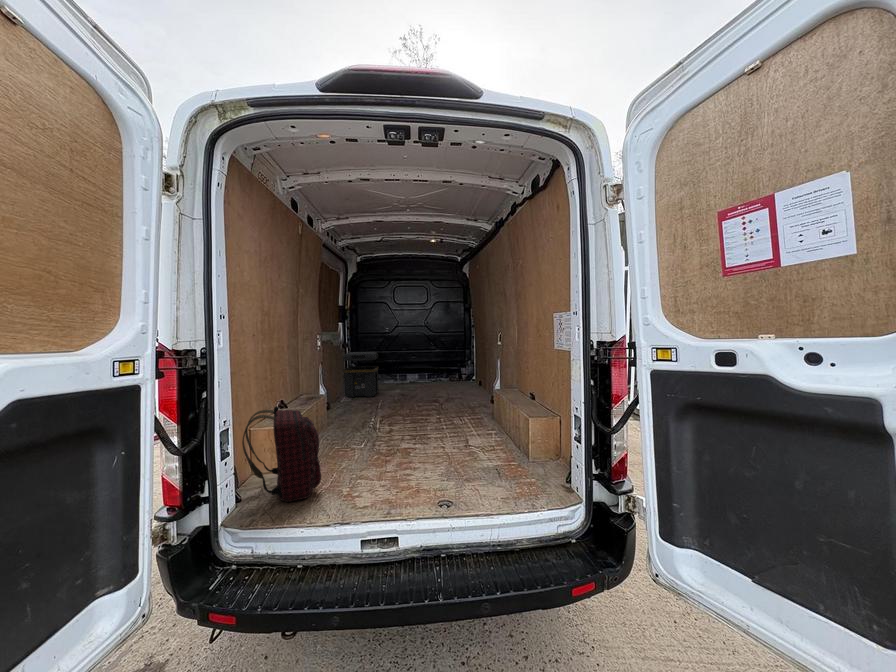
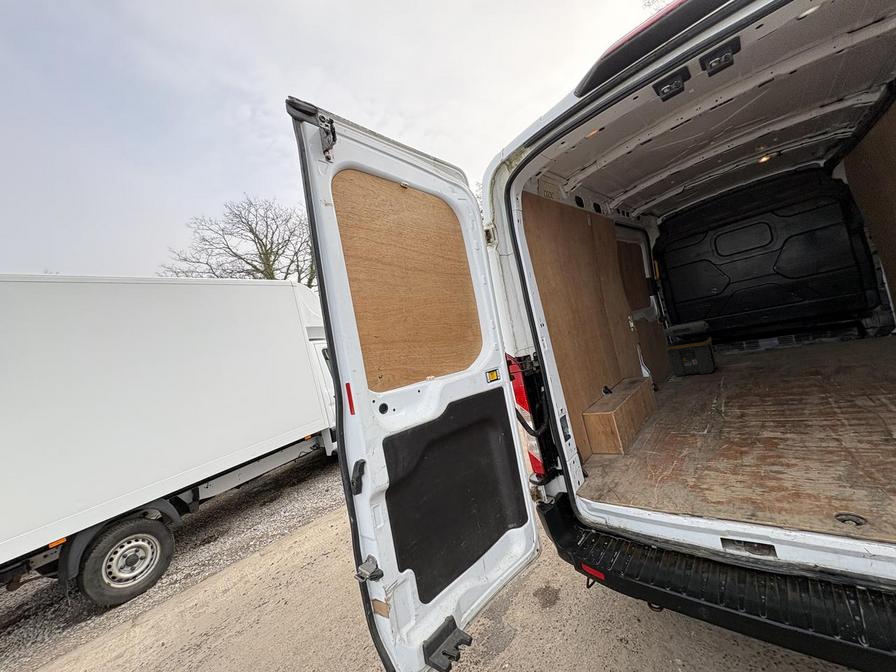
backpack: present [242,407,321,502] -> none [579,395,661,484]

